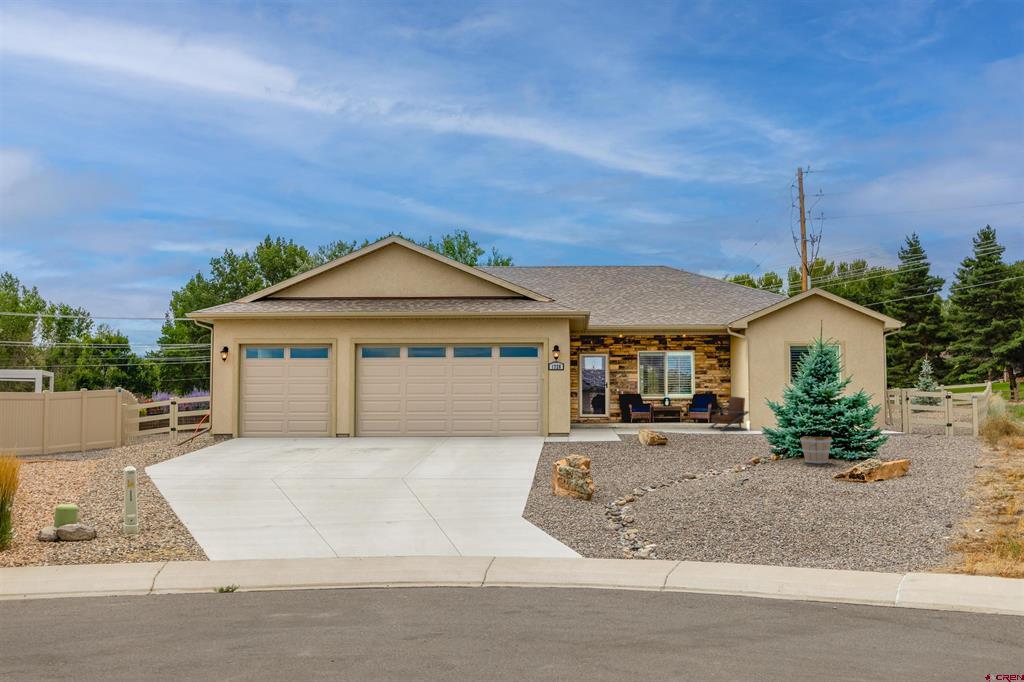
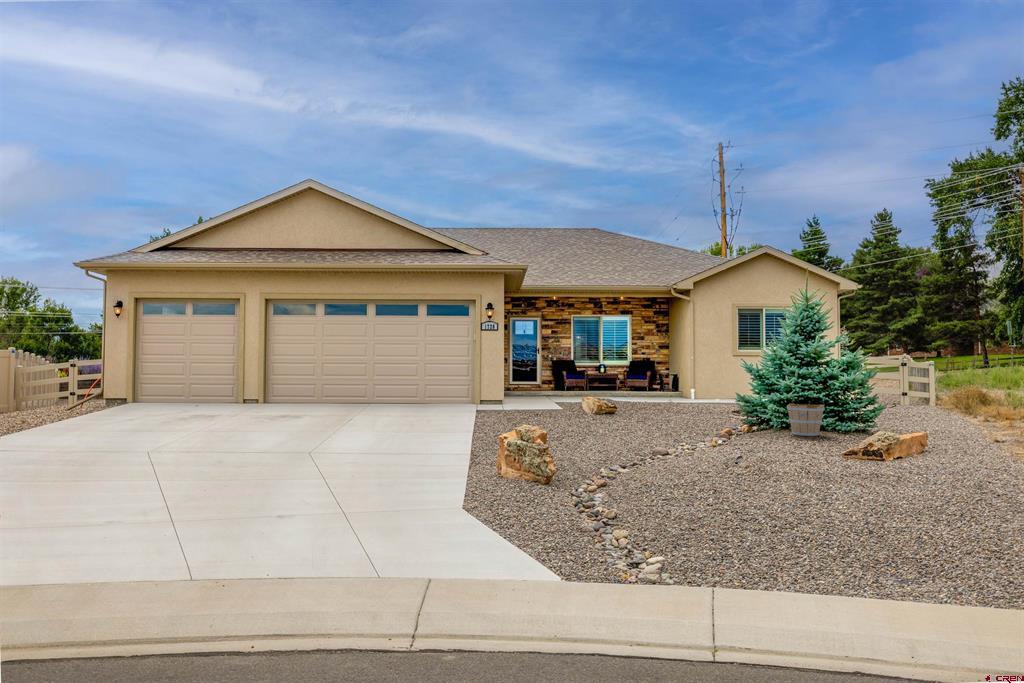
lounge chair: present [709,396,749,431] -> none [650,363,695,400]

